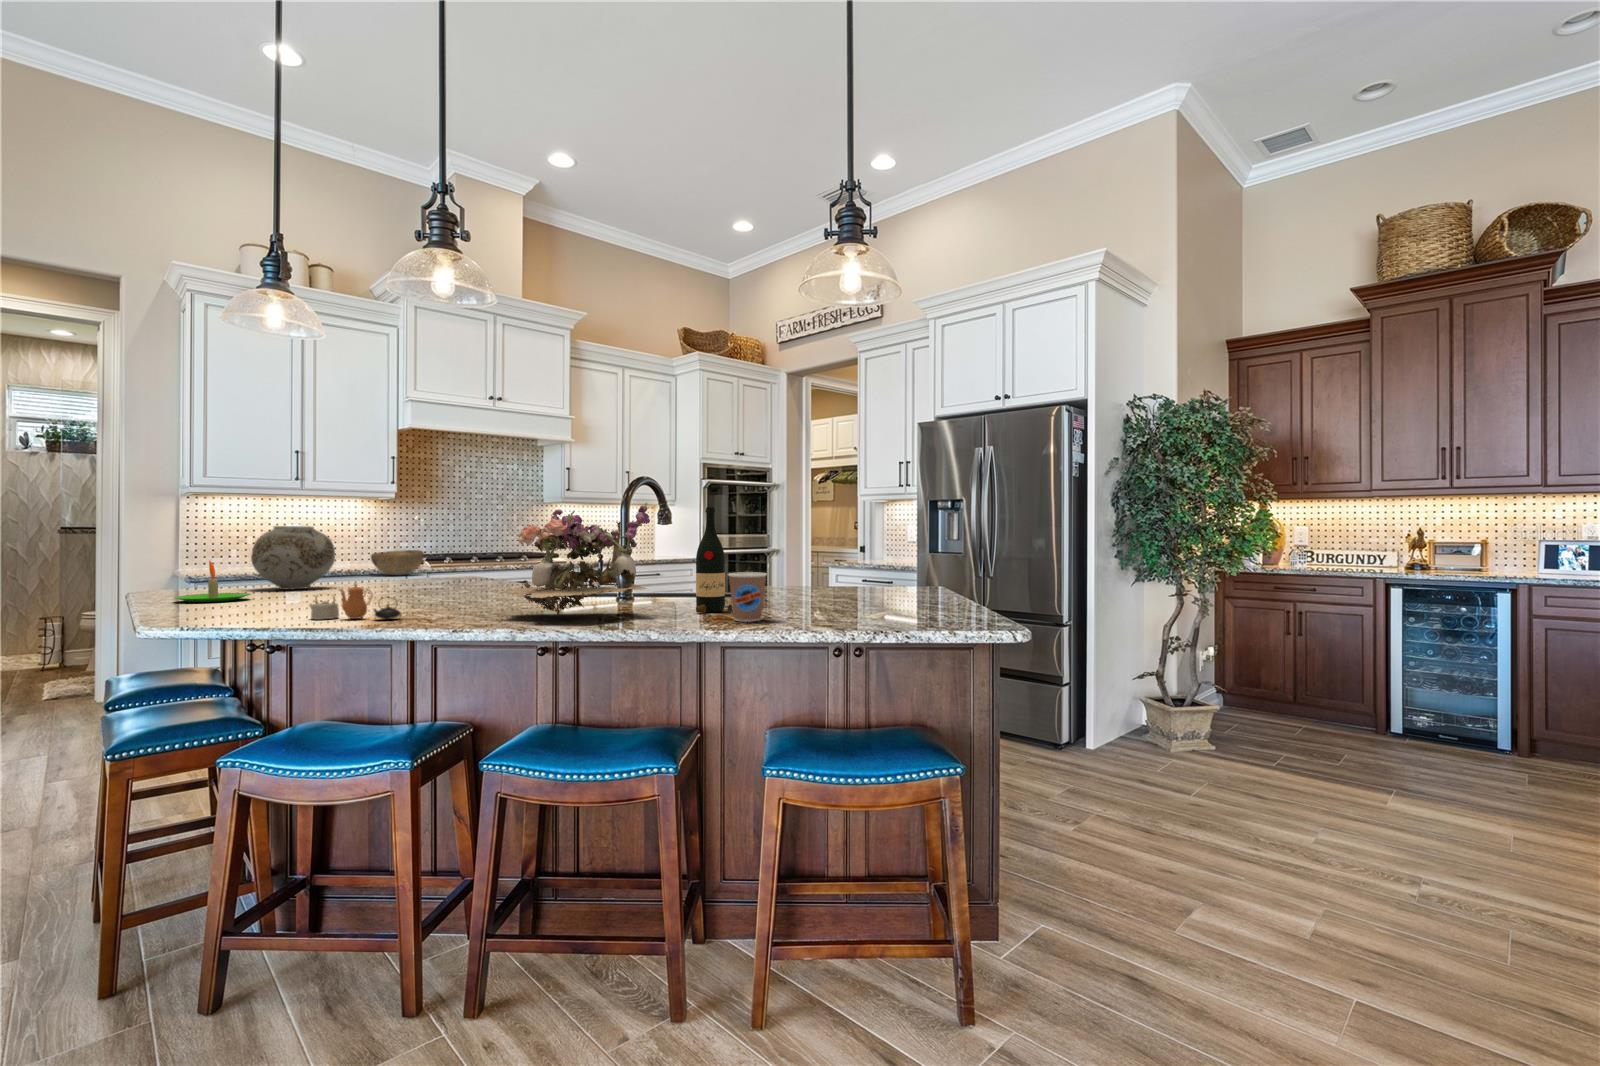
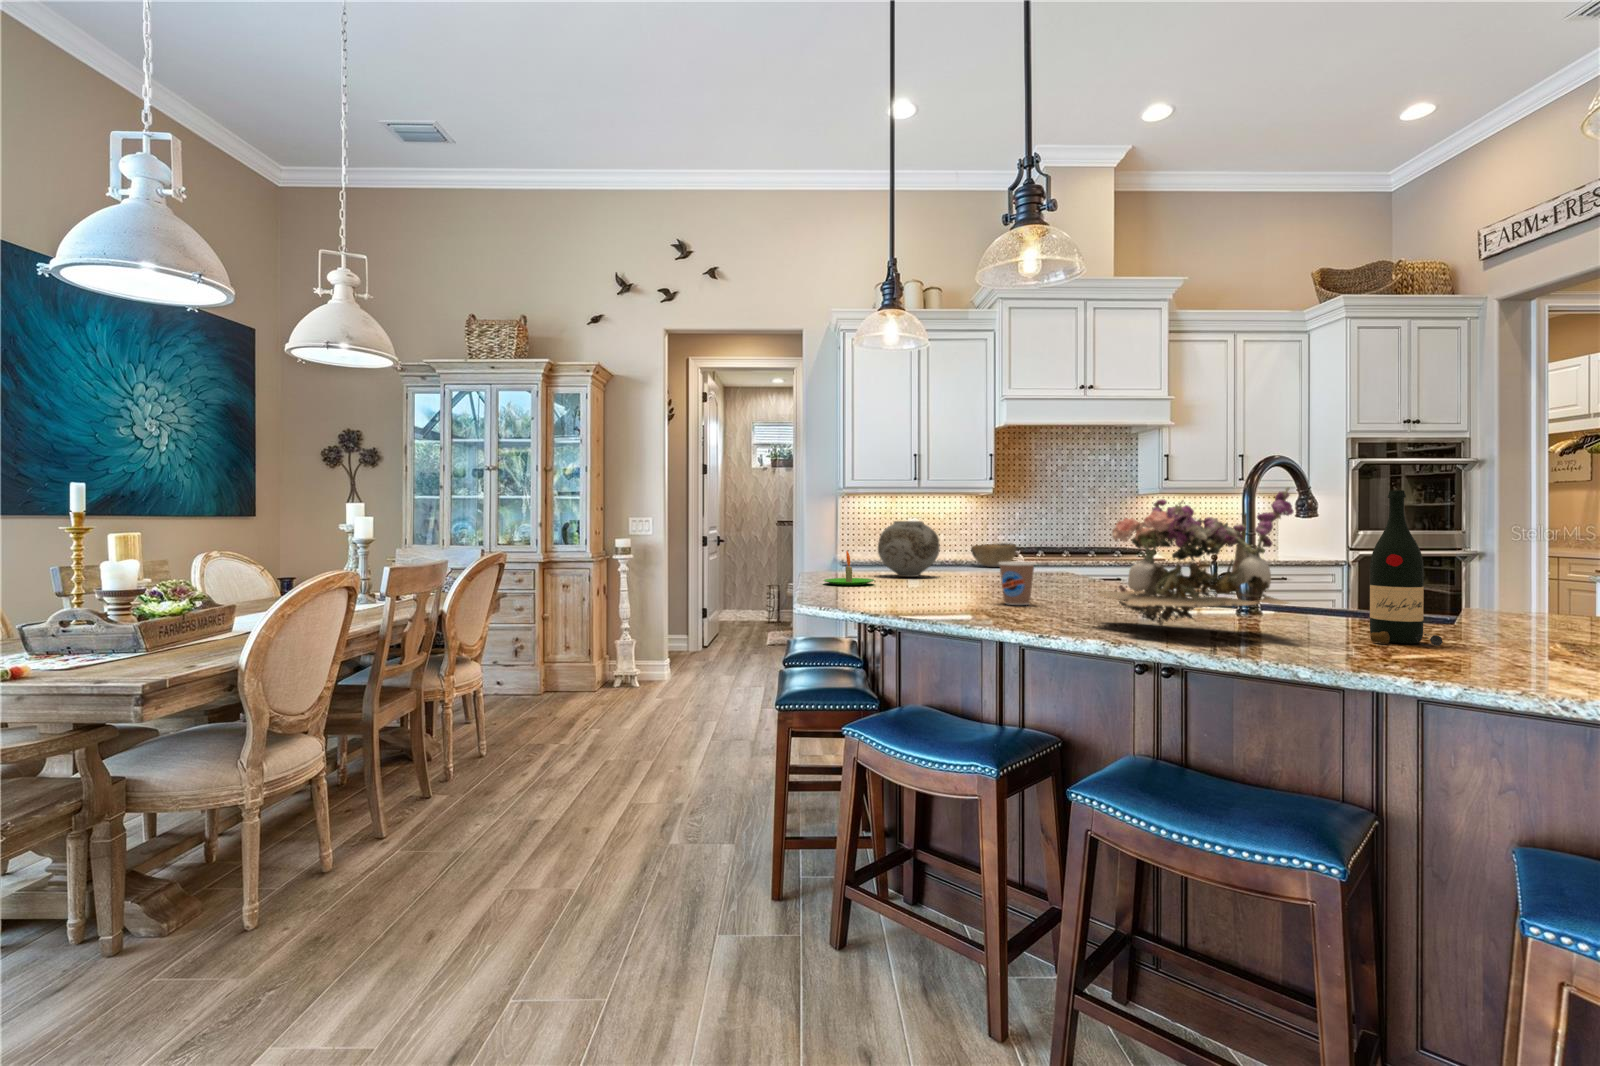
coffee cup: present [728,572,767,622] -> present [999,562,1034,605]
teapot: present [309,583,401,620] -> none [910,577,989,615]

